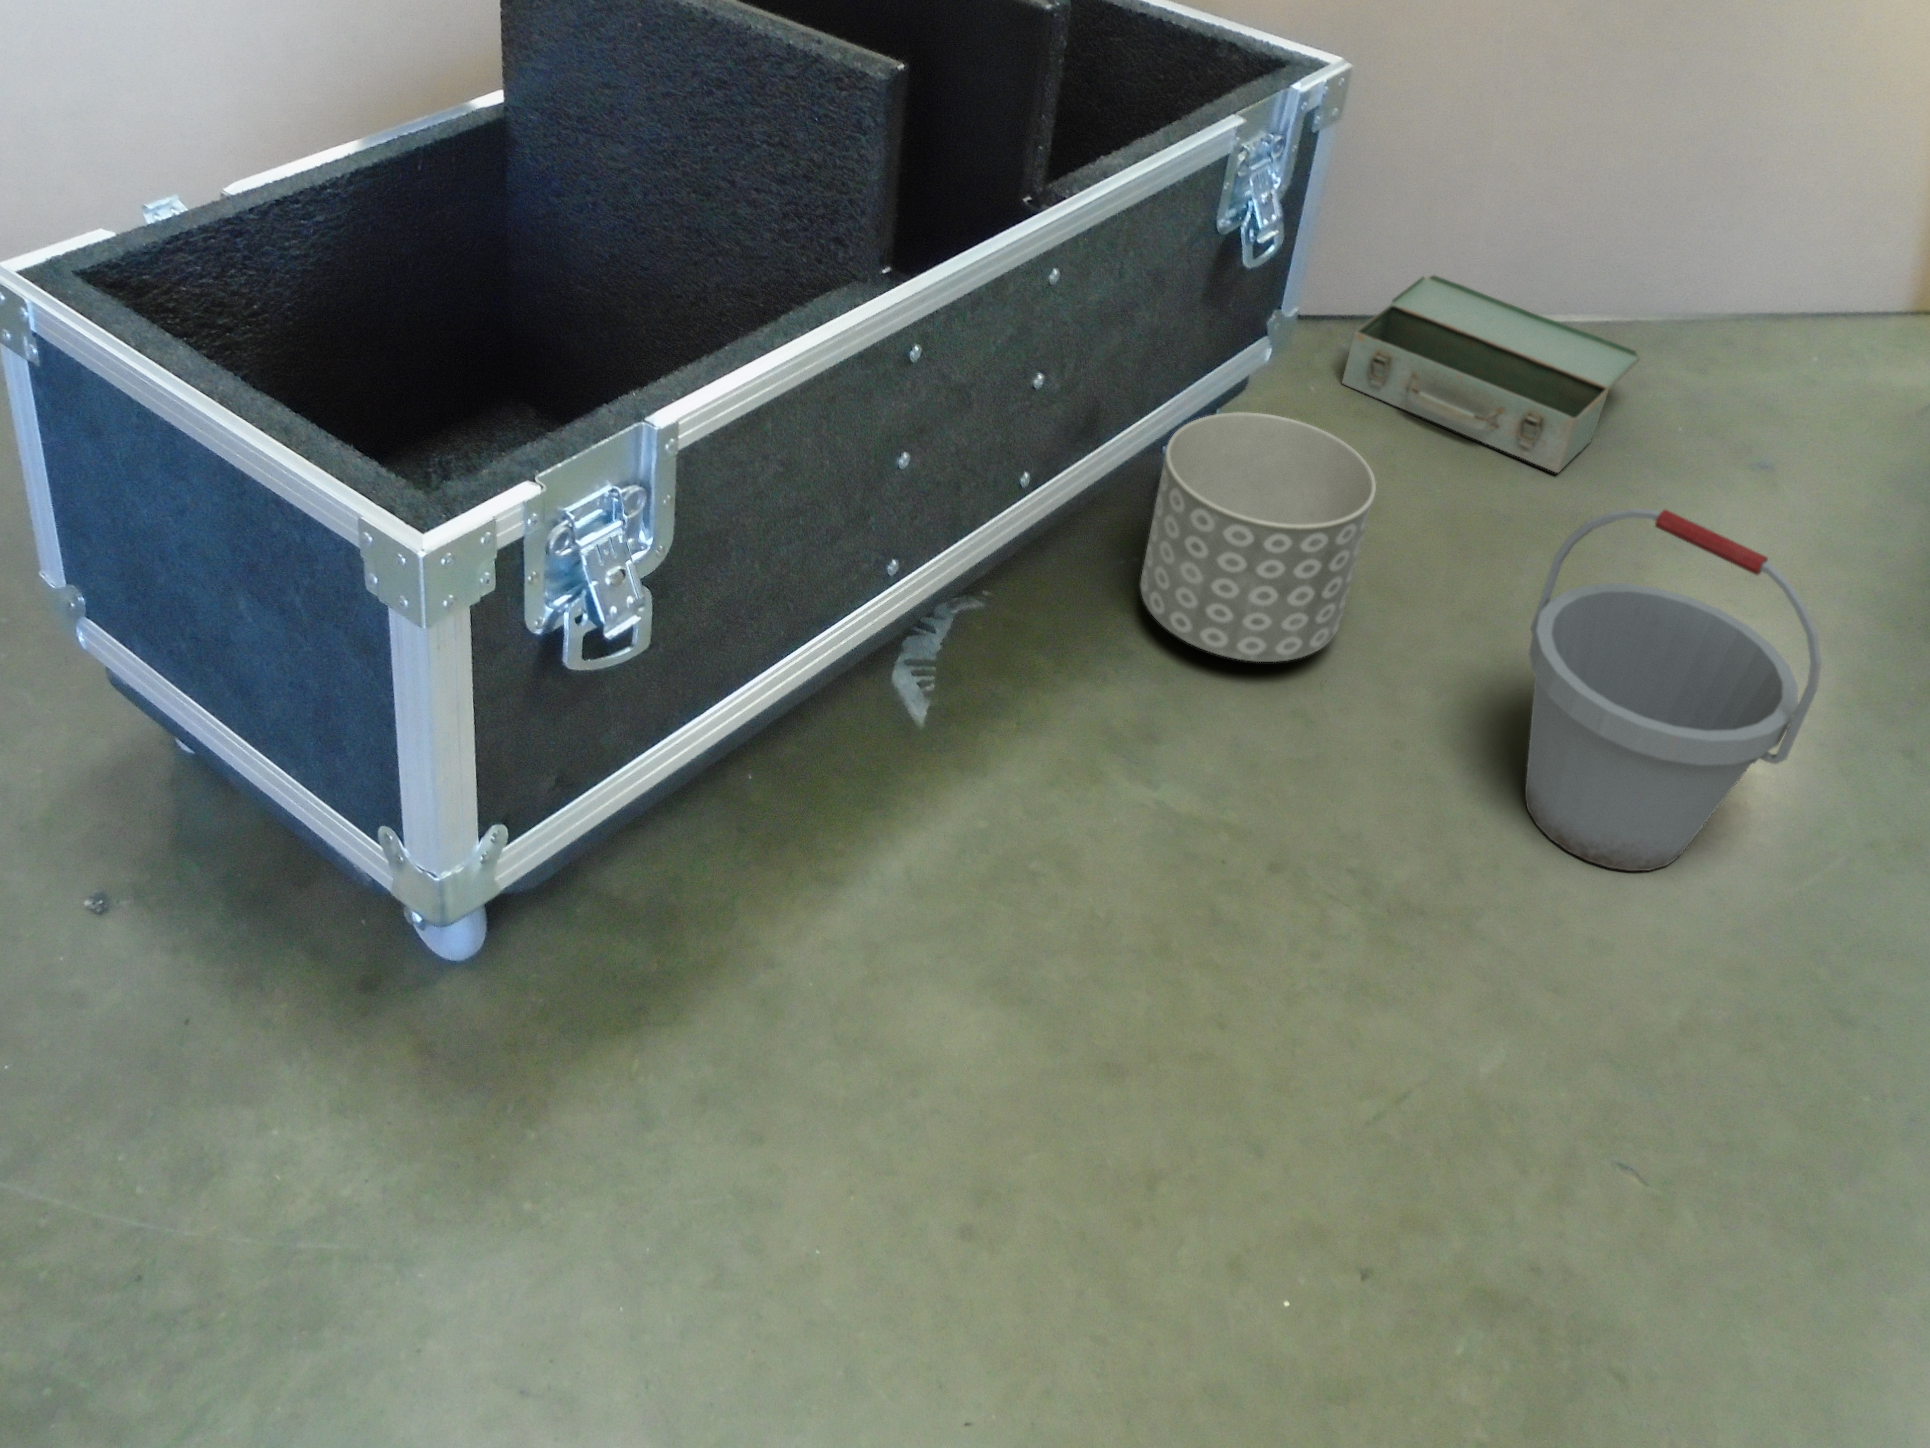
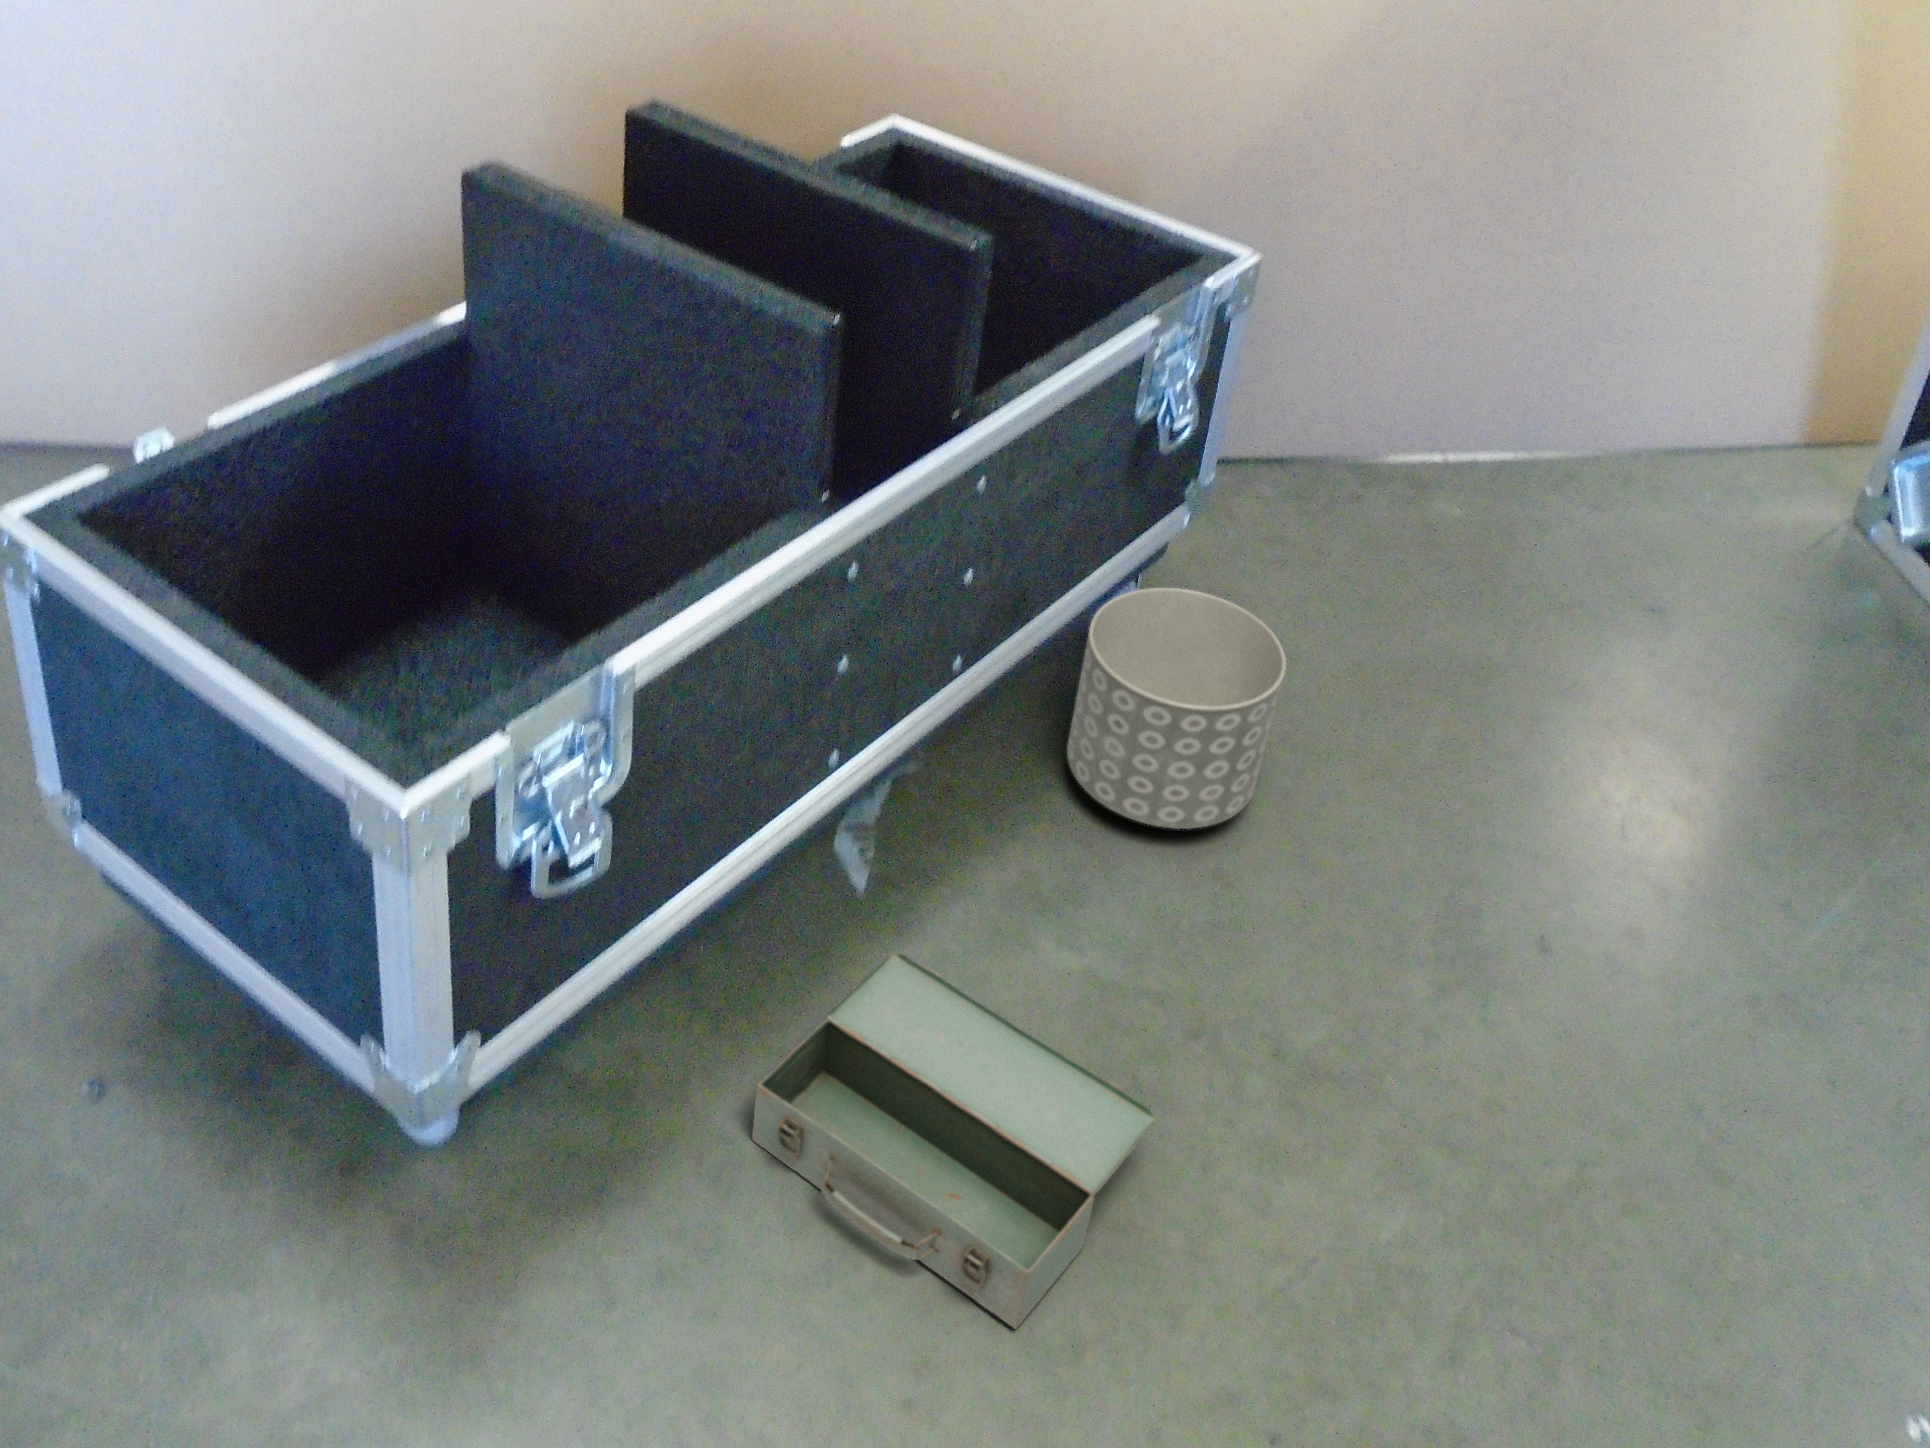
toolbox: present [1342,275,1640,473] -> present [752,954,1155,1328]
bucket: present [1525,508,1821,871] -> none [1427,701,1693,1032]

